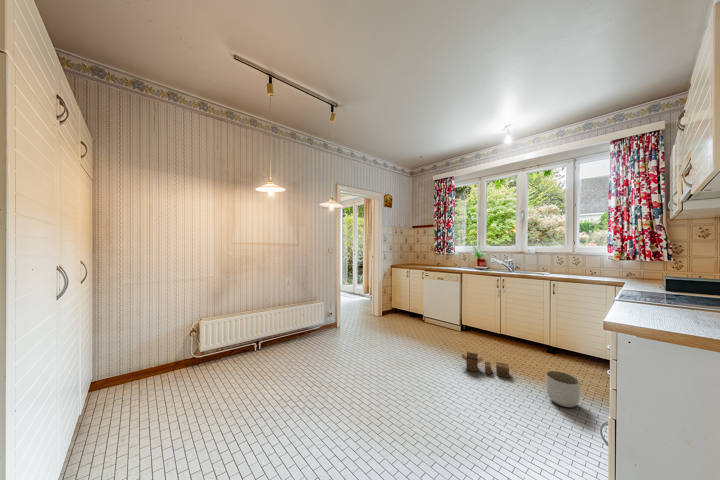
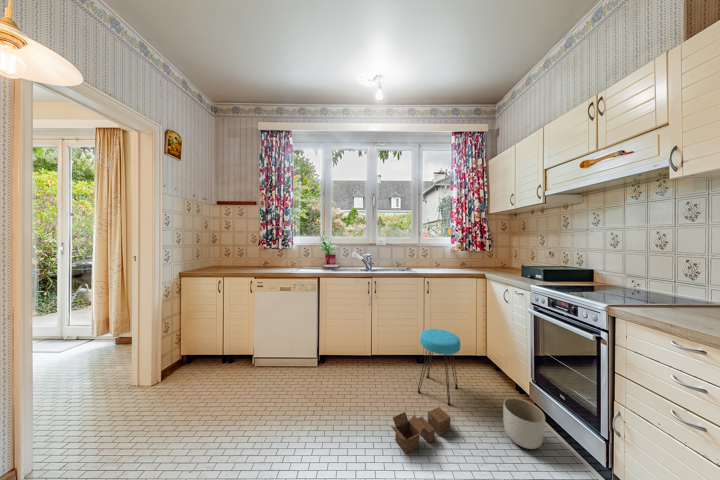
stool: none [511,319,554,374] -> present [417,329,461,405]

